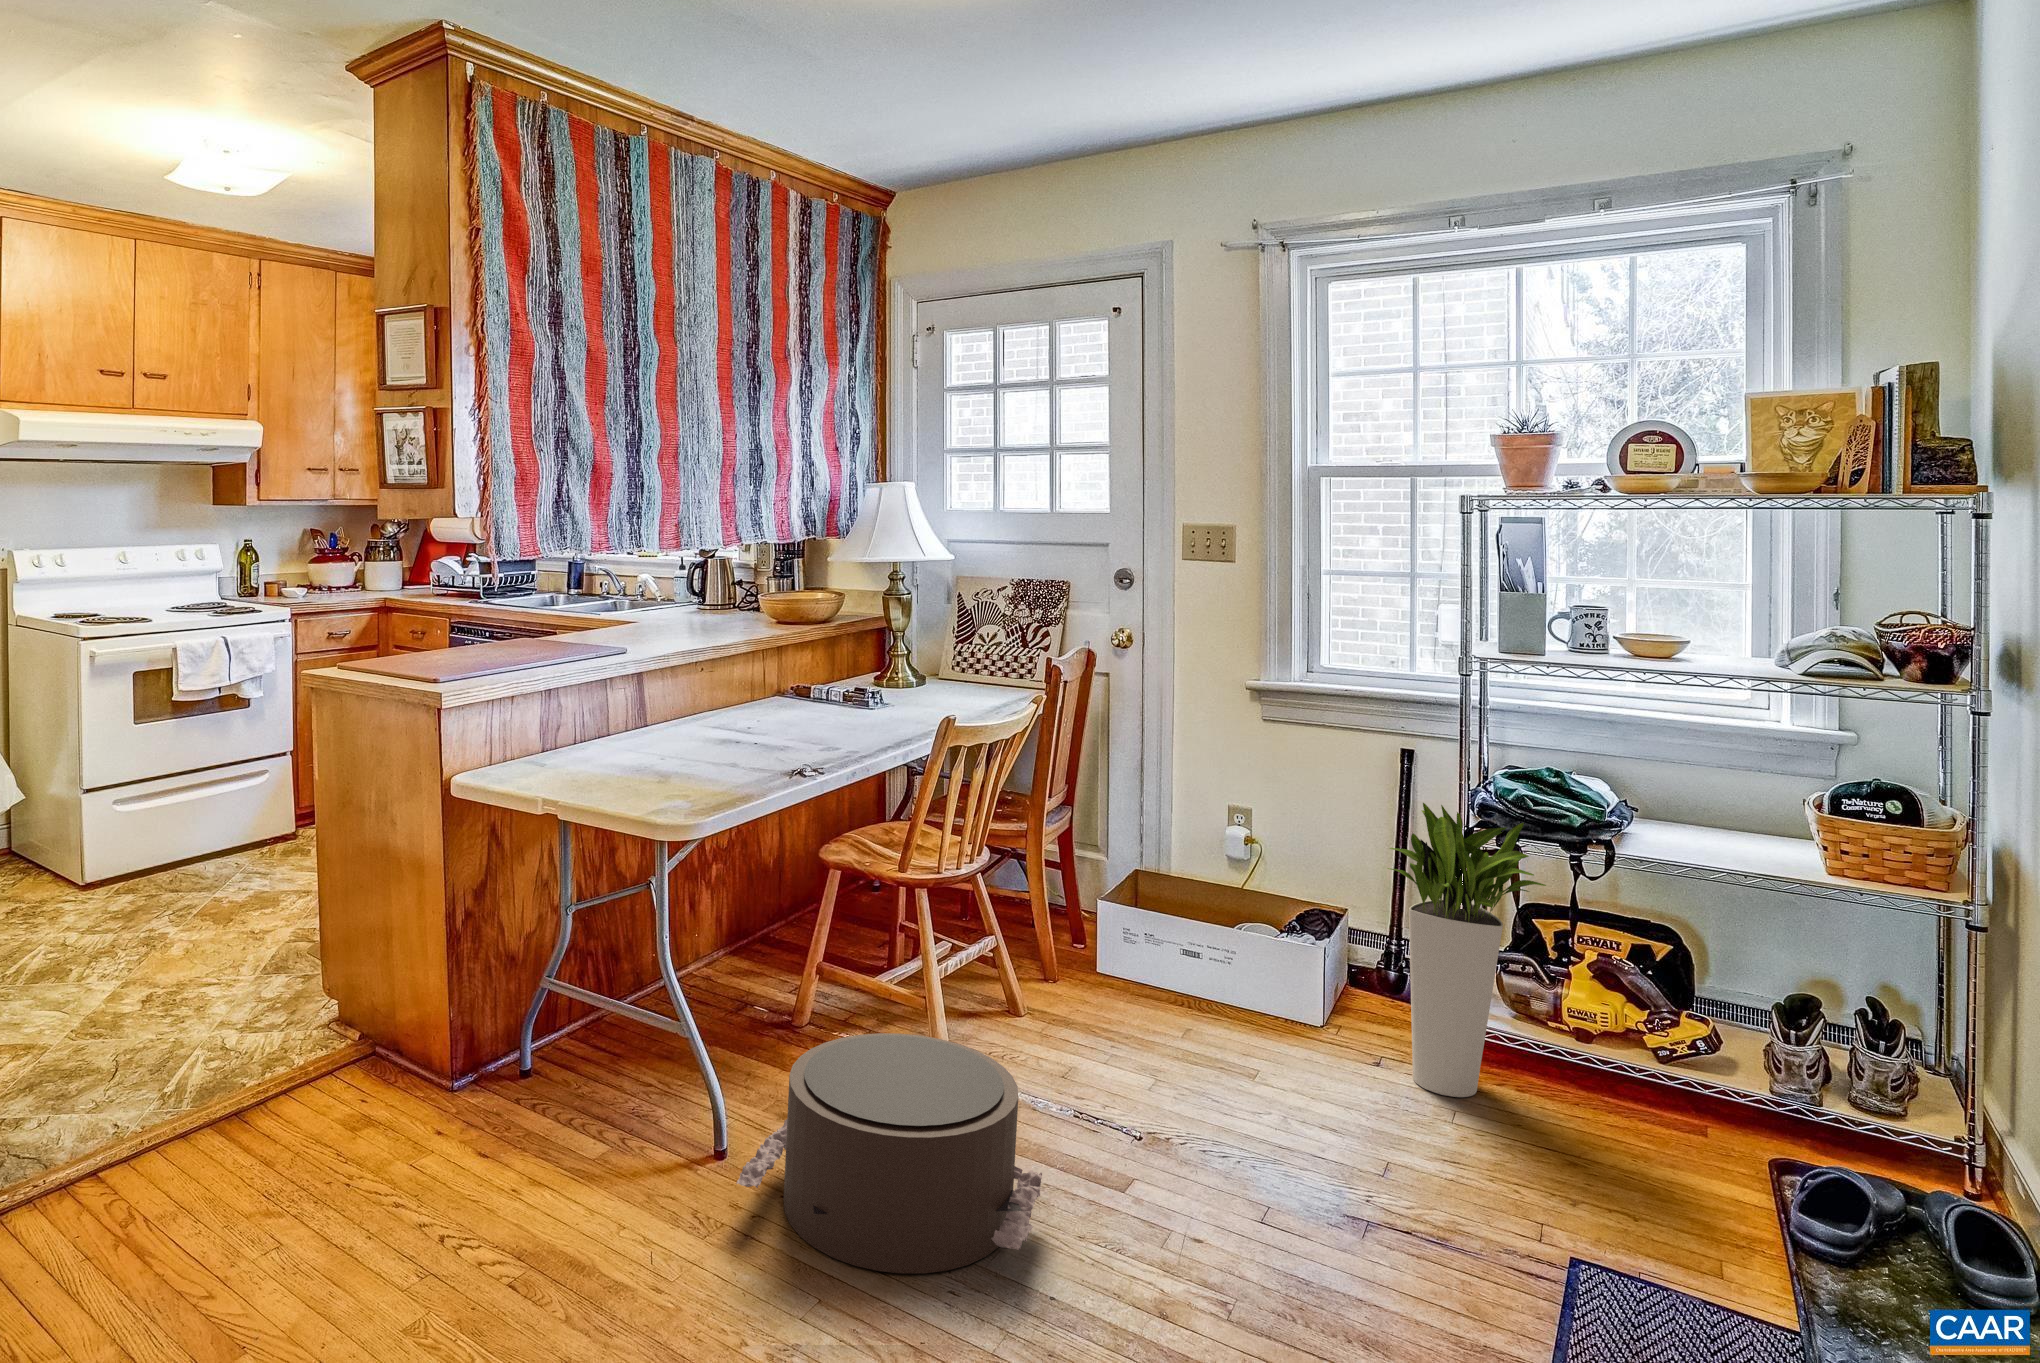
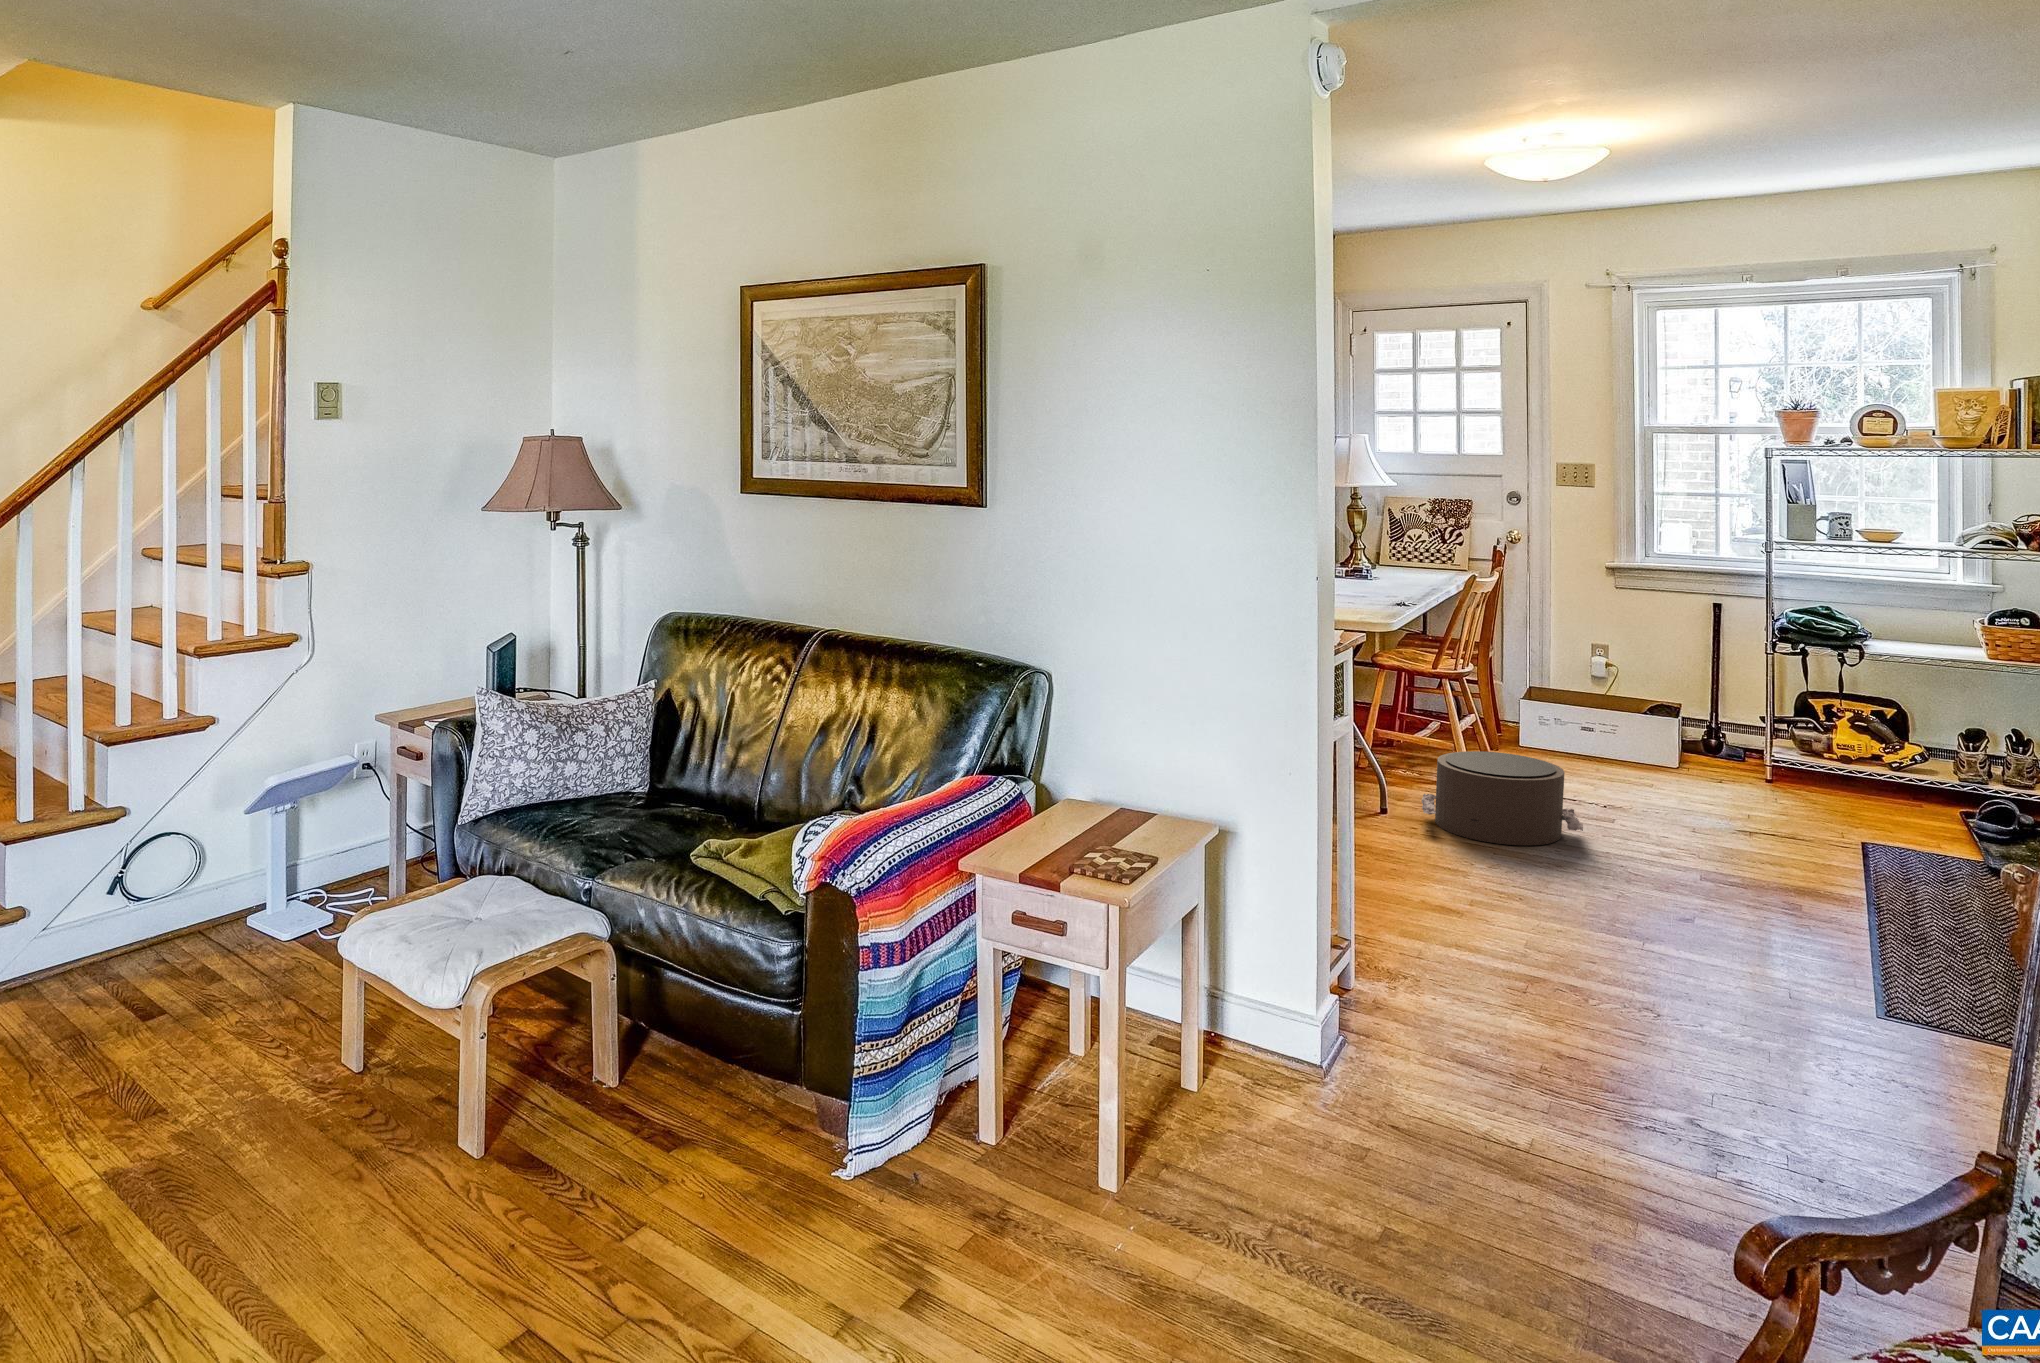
planter: present [1388,803,1546,1097] -> none [1722,631,1822,792]

